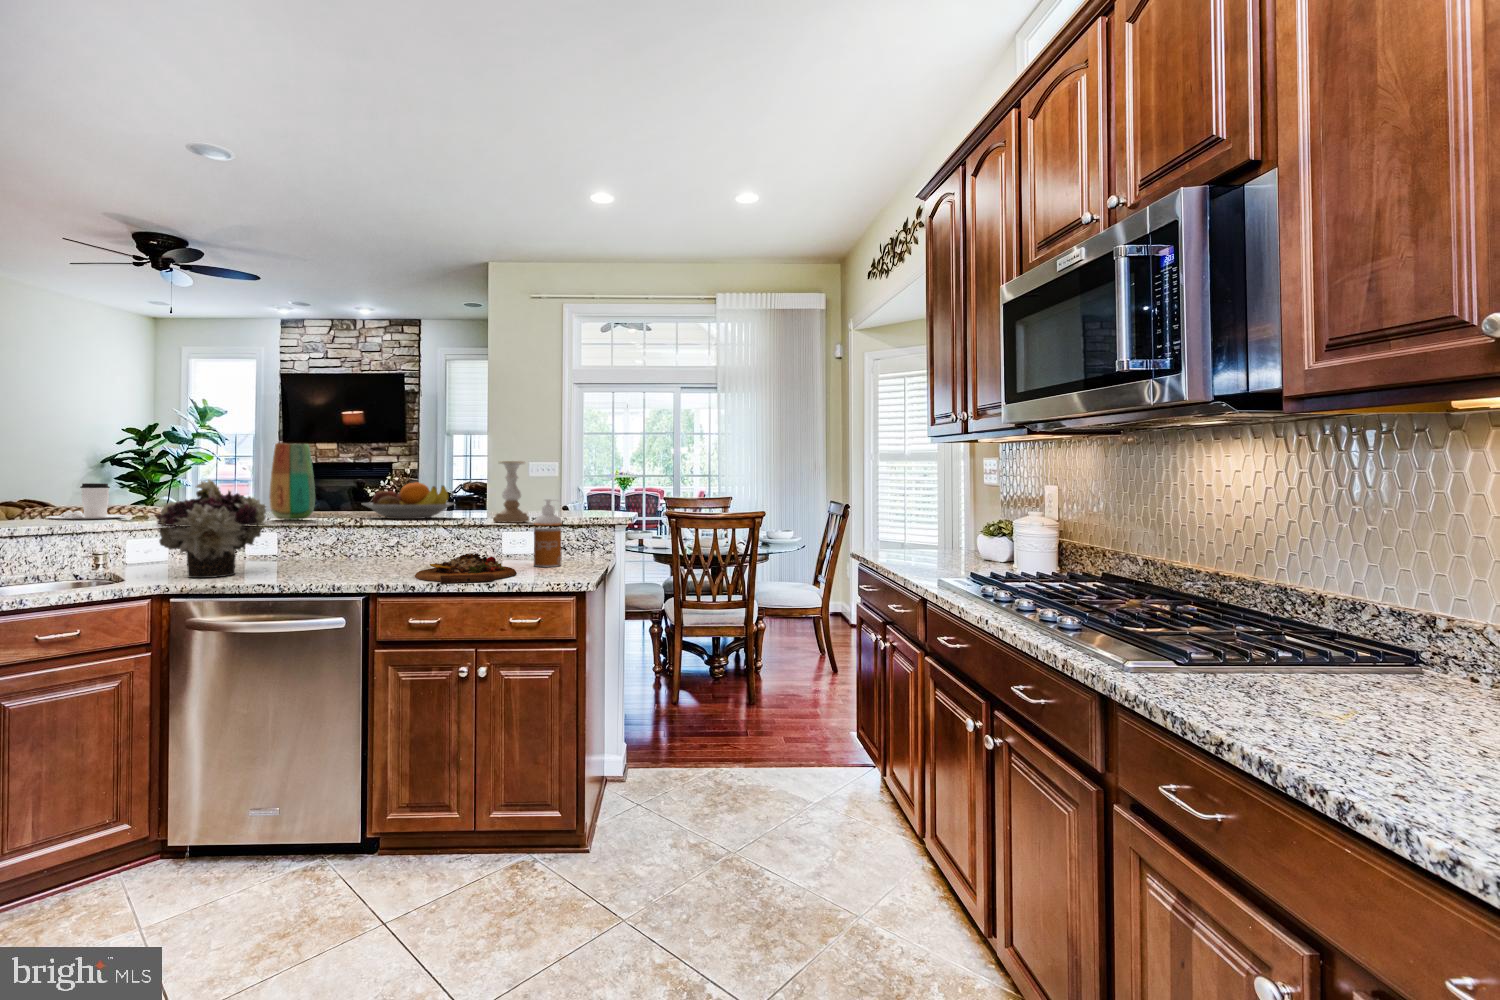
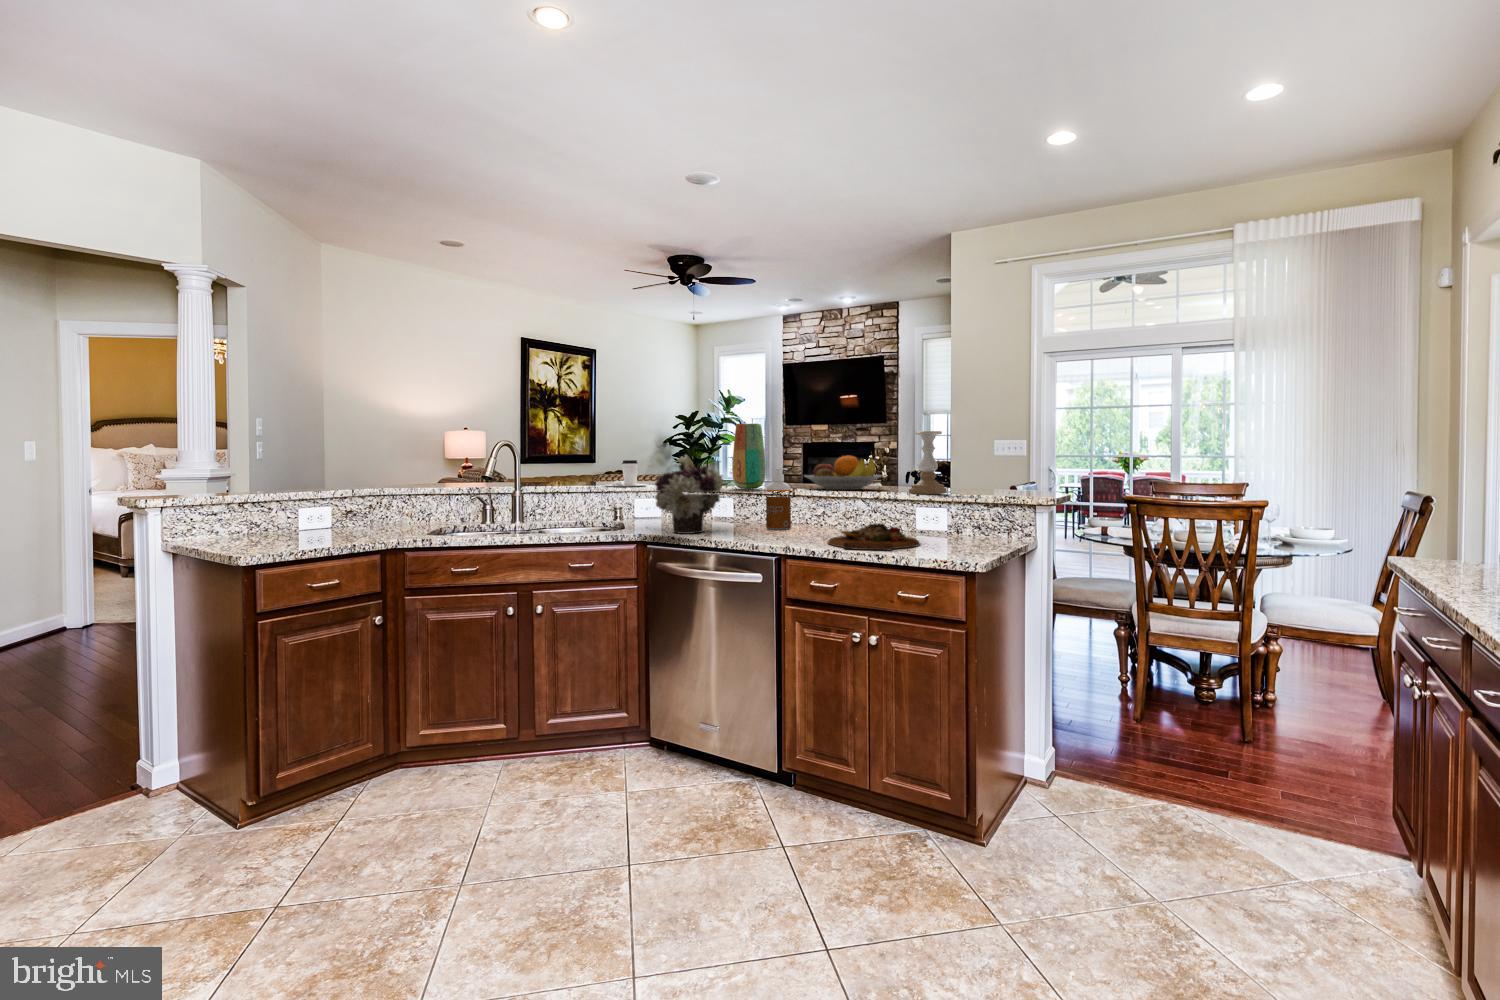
soap dispenser: present [534,499,562,567] -> present [766,468,791,530]

